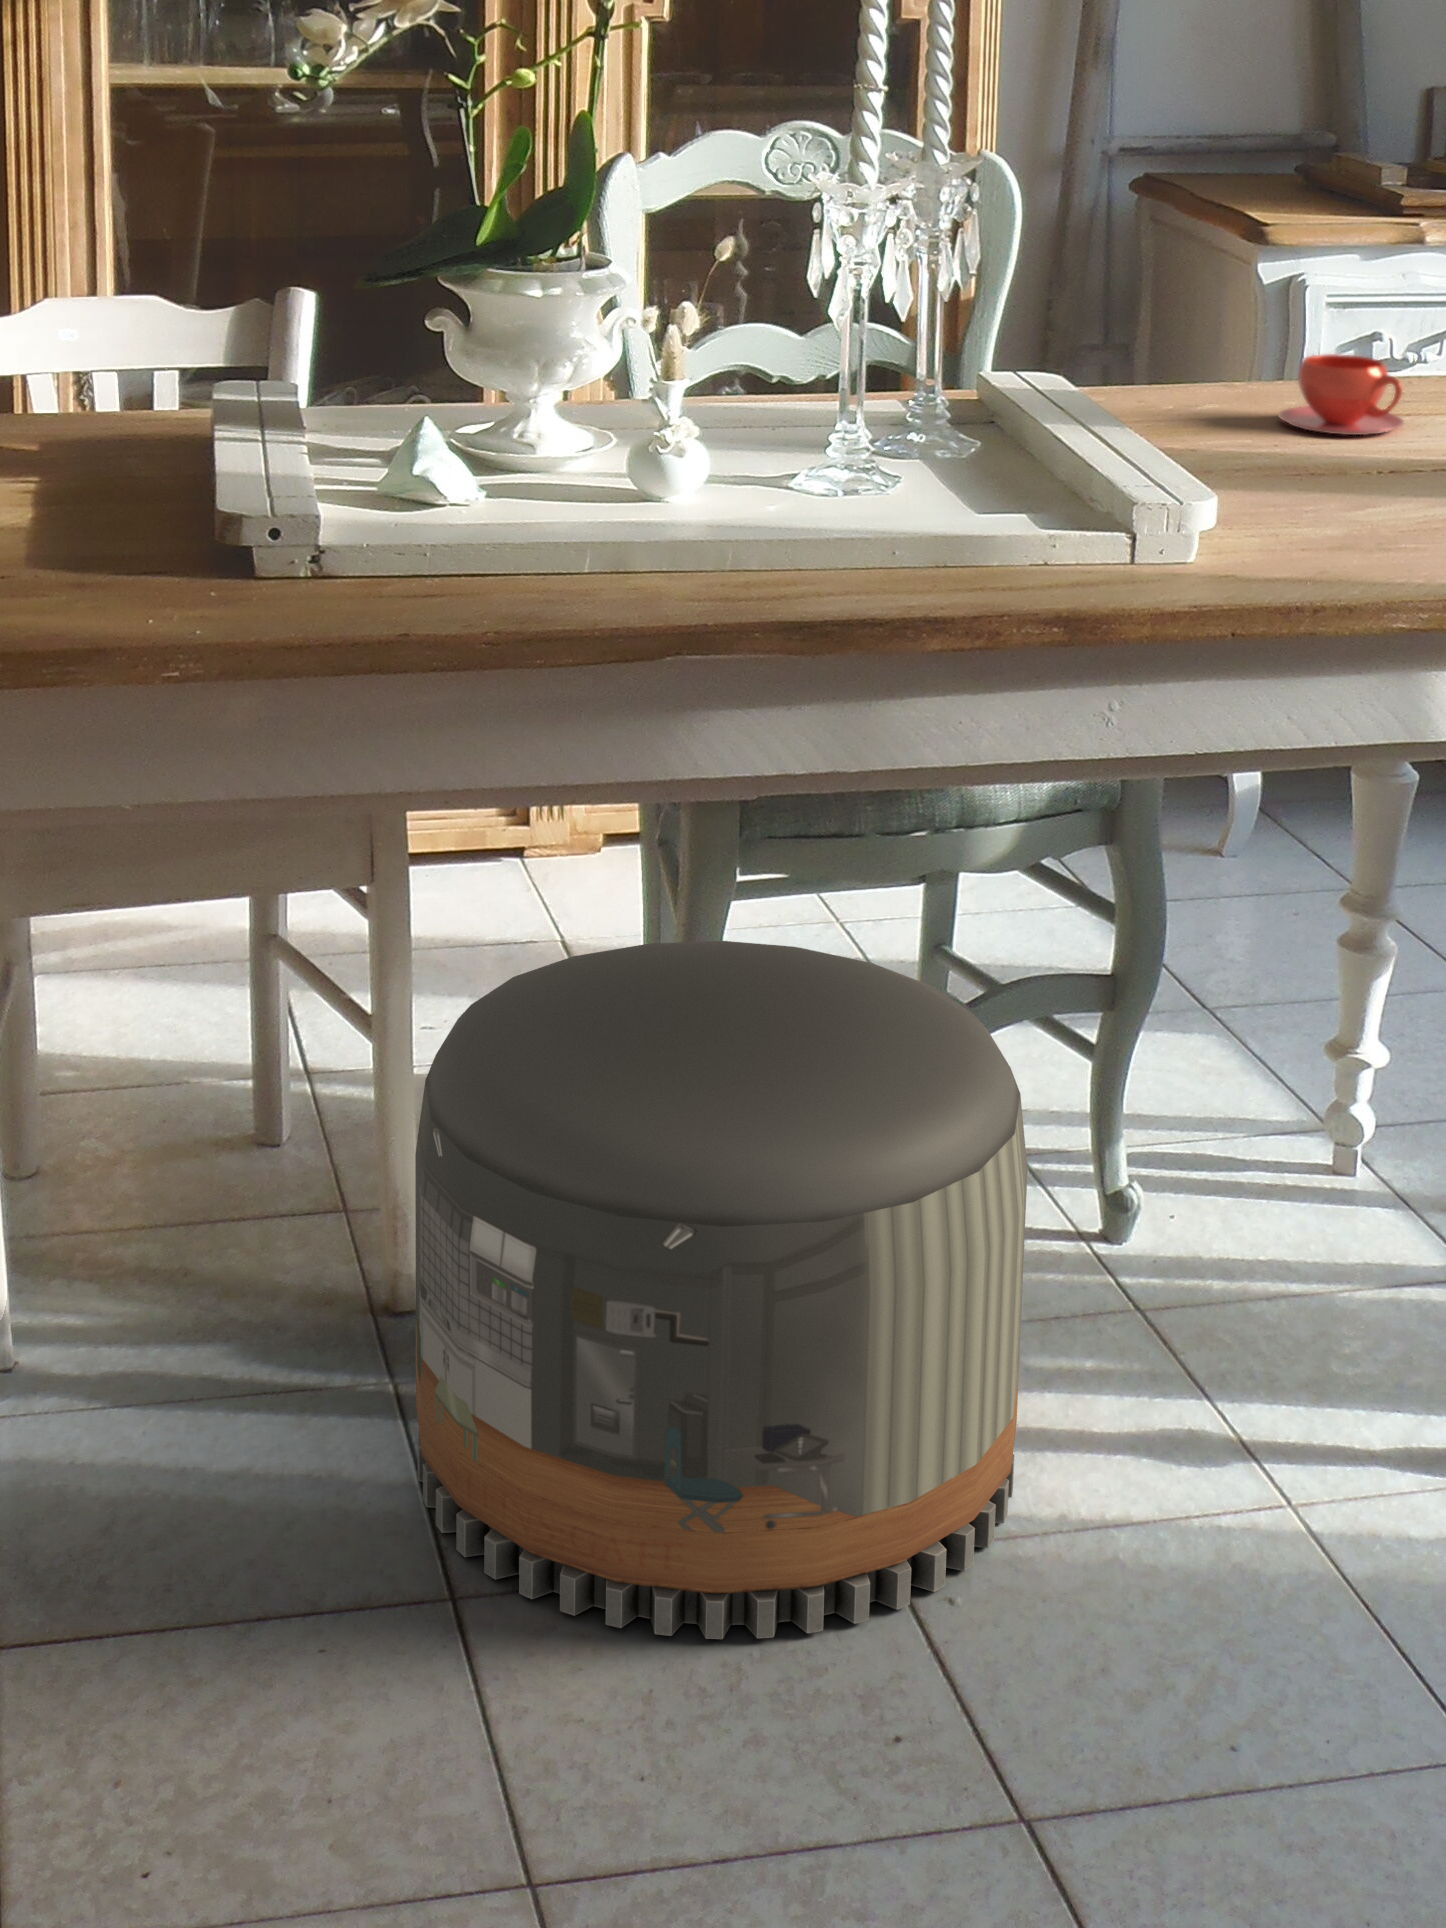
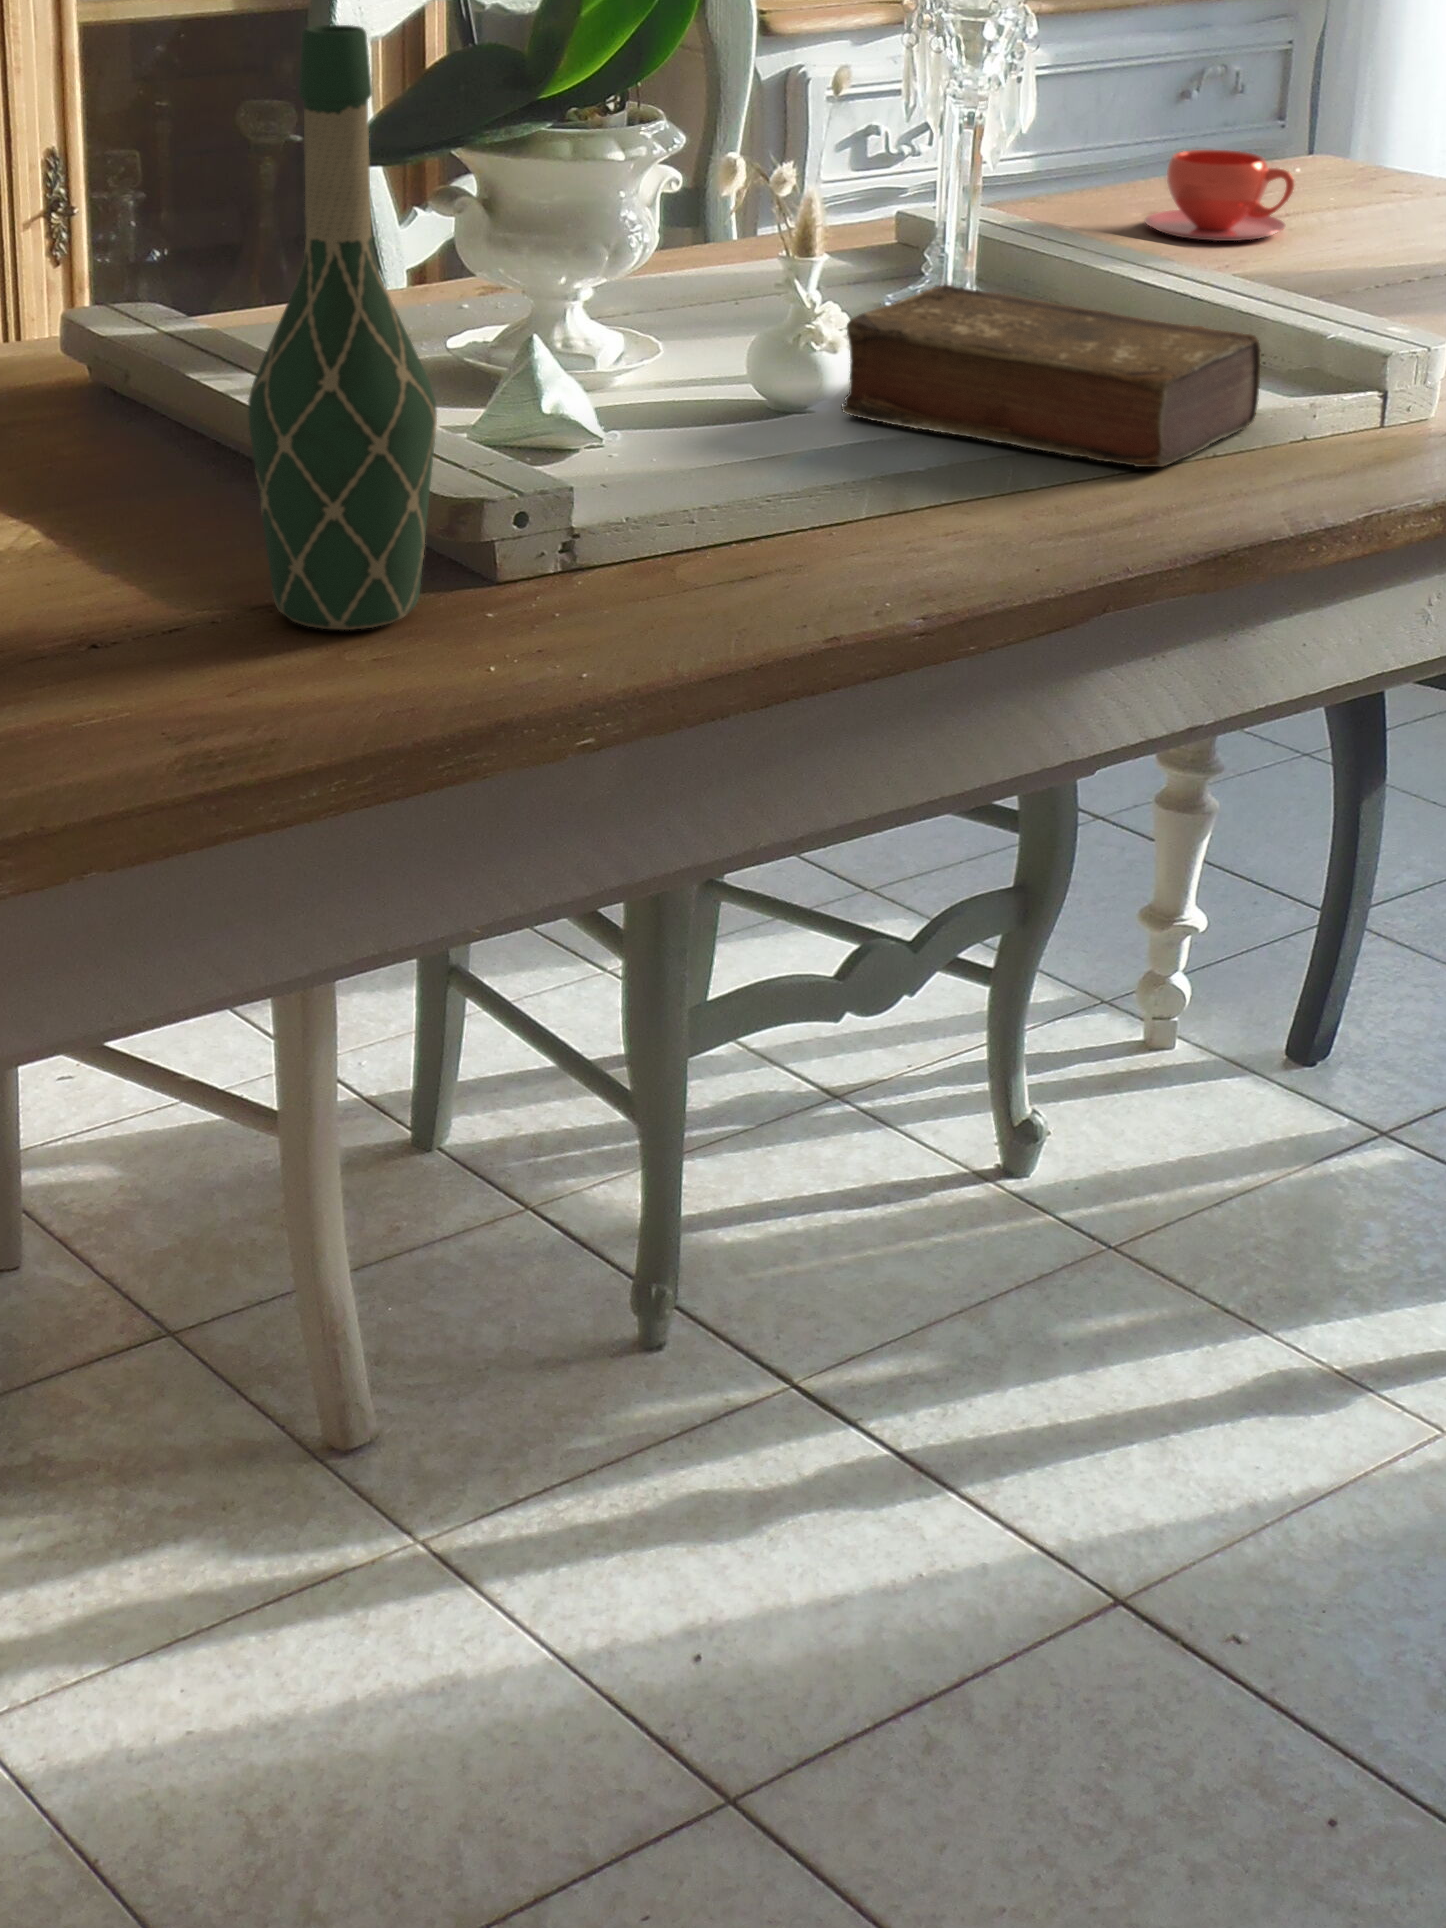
wine bottle: none [61,175,197,602] -> present [248,25,437,630]
book: none [713,426,1024,579] -> present [842,285,1261,467]
pouf: present [415,941,1027,1639] -> none [487,920,1232,1758]

